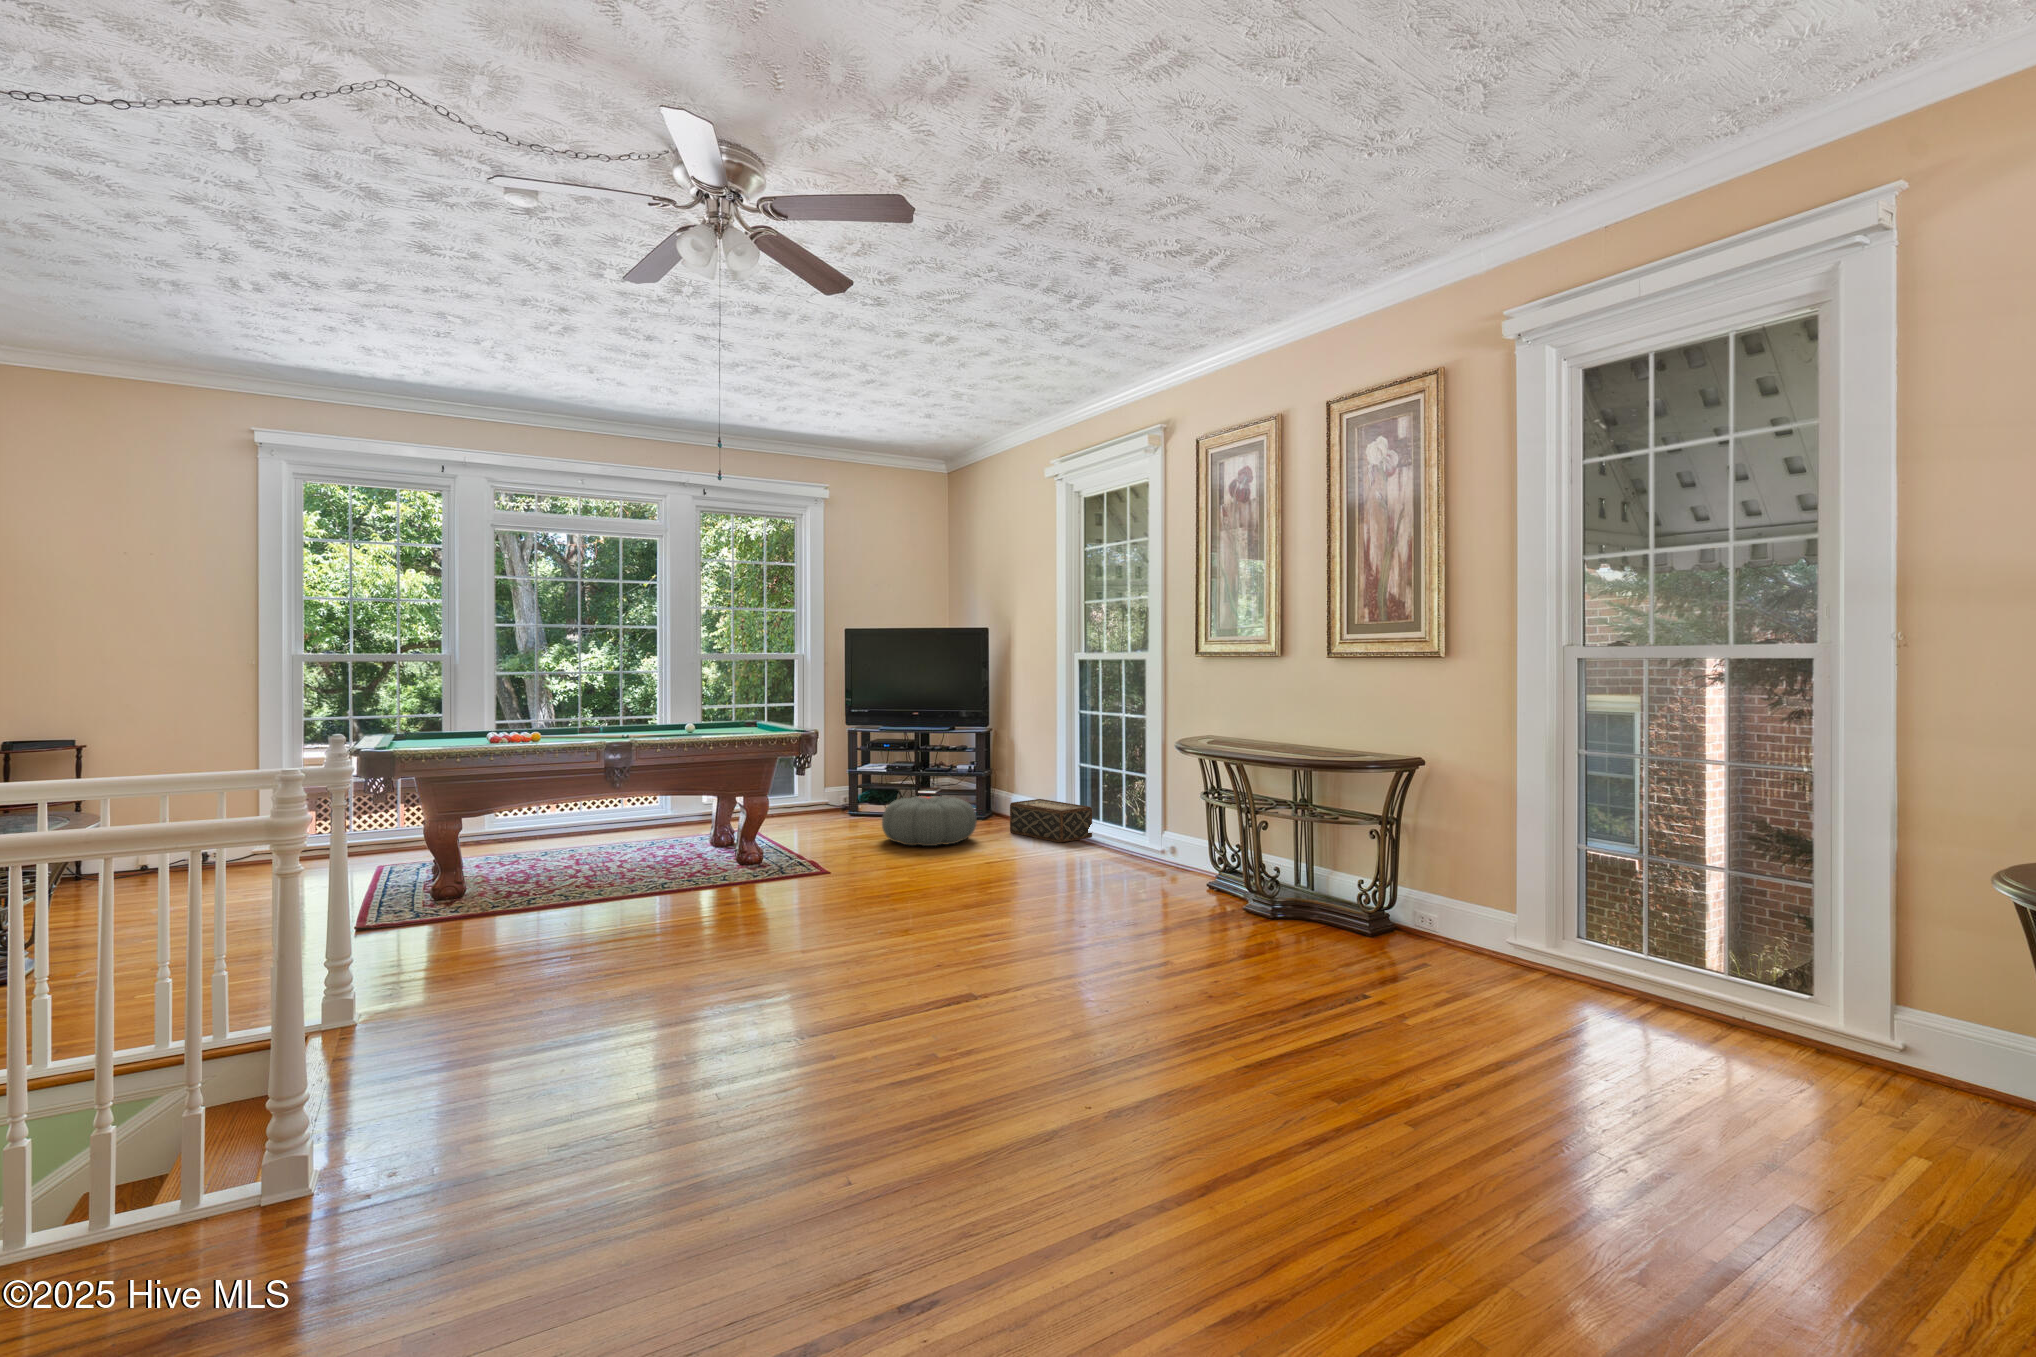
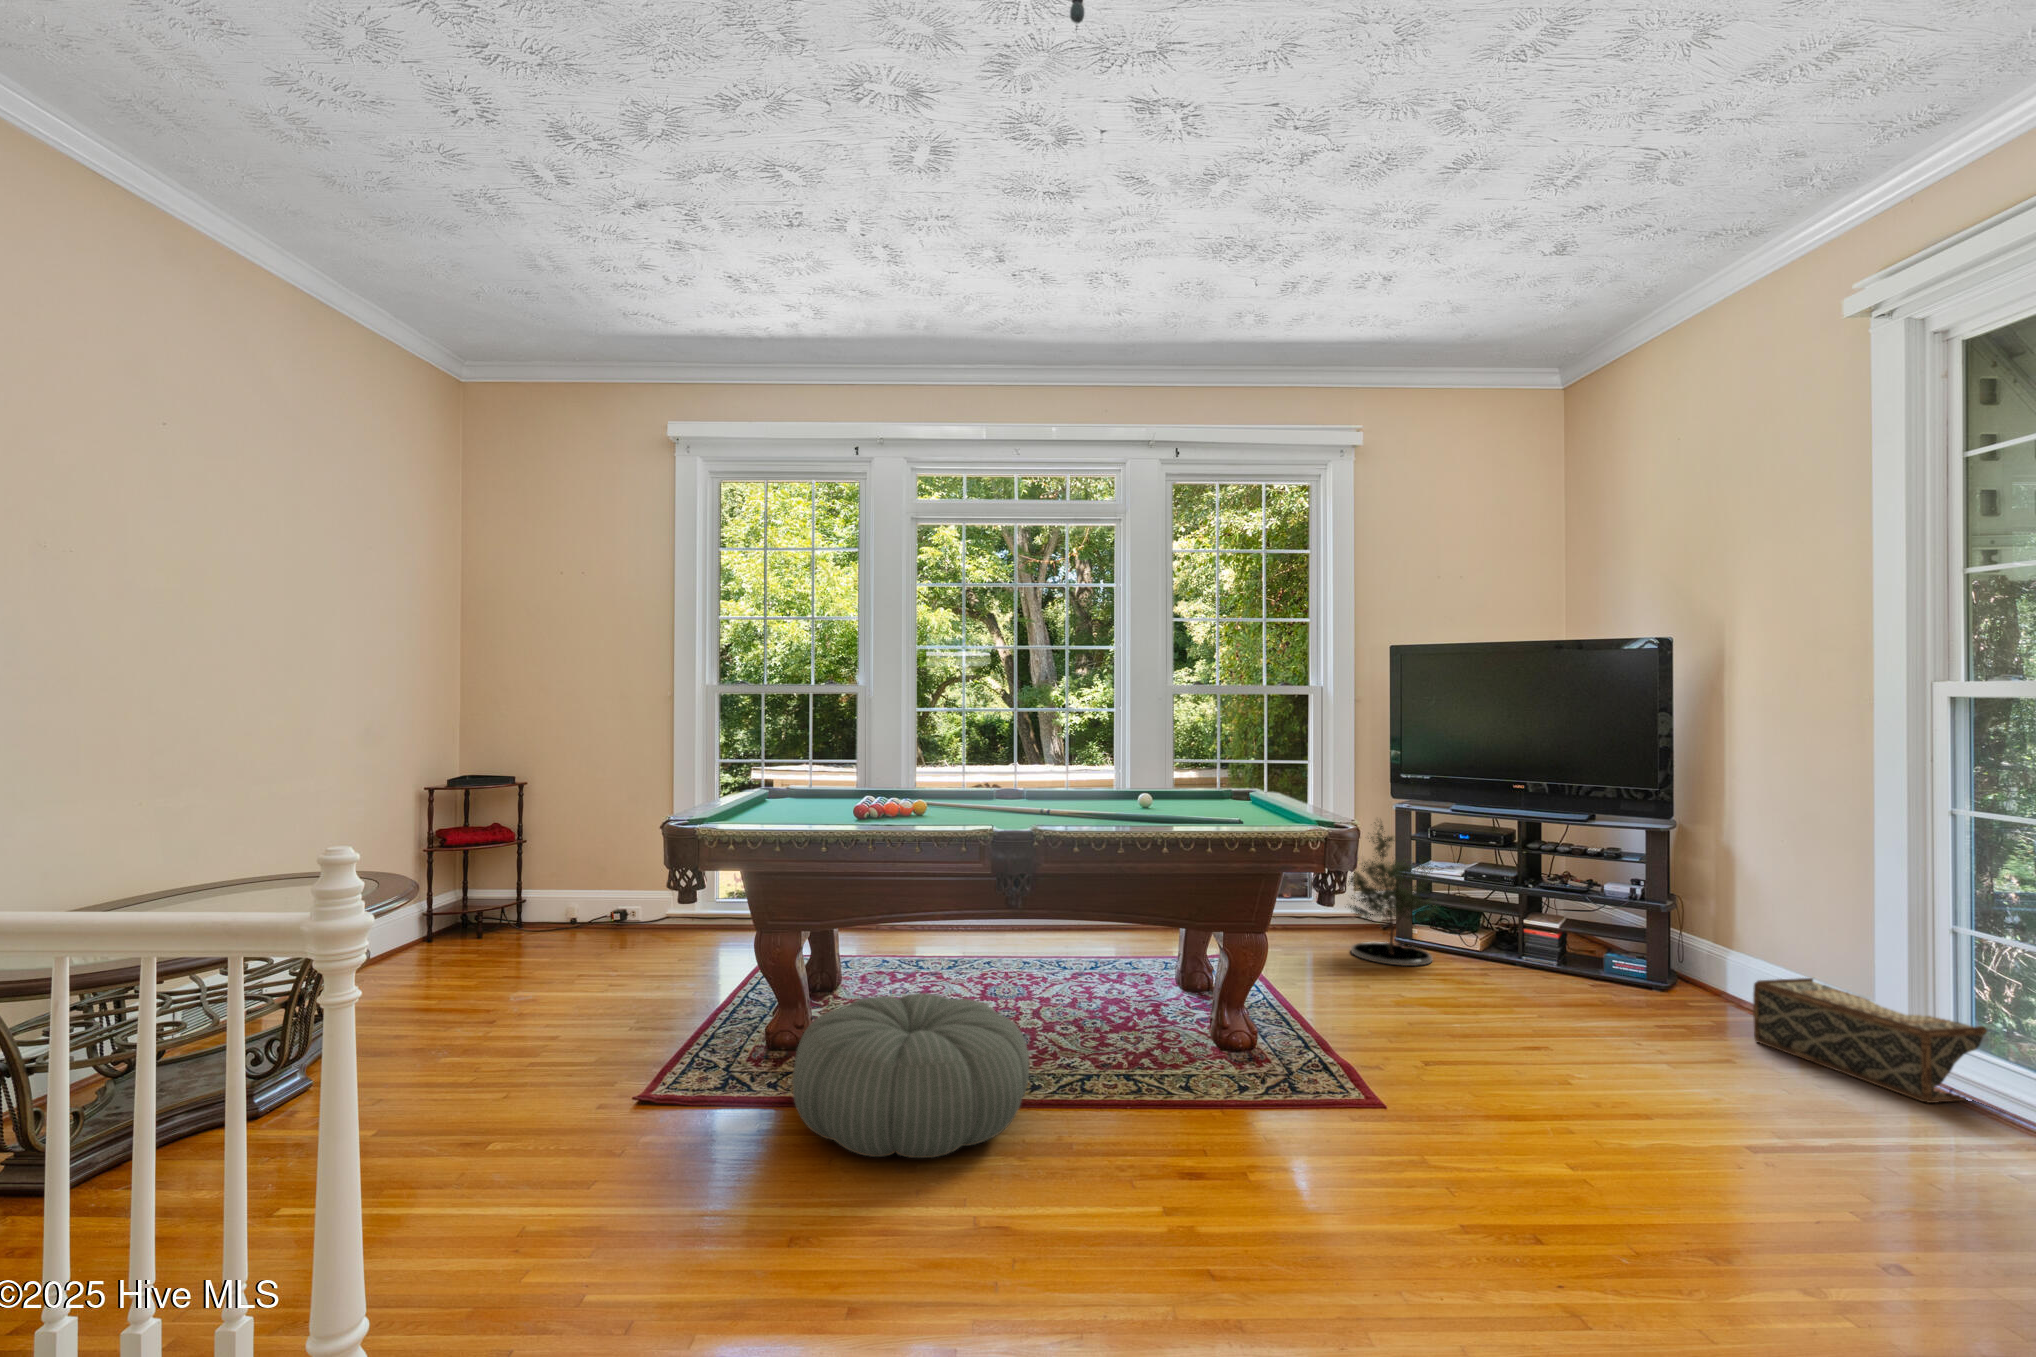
potted tree: none [815,737,873,825] -> present [1348,825,1437,966]
pouf: present [882,796,977,846] -> present [793,993,1029,1158]

